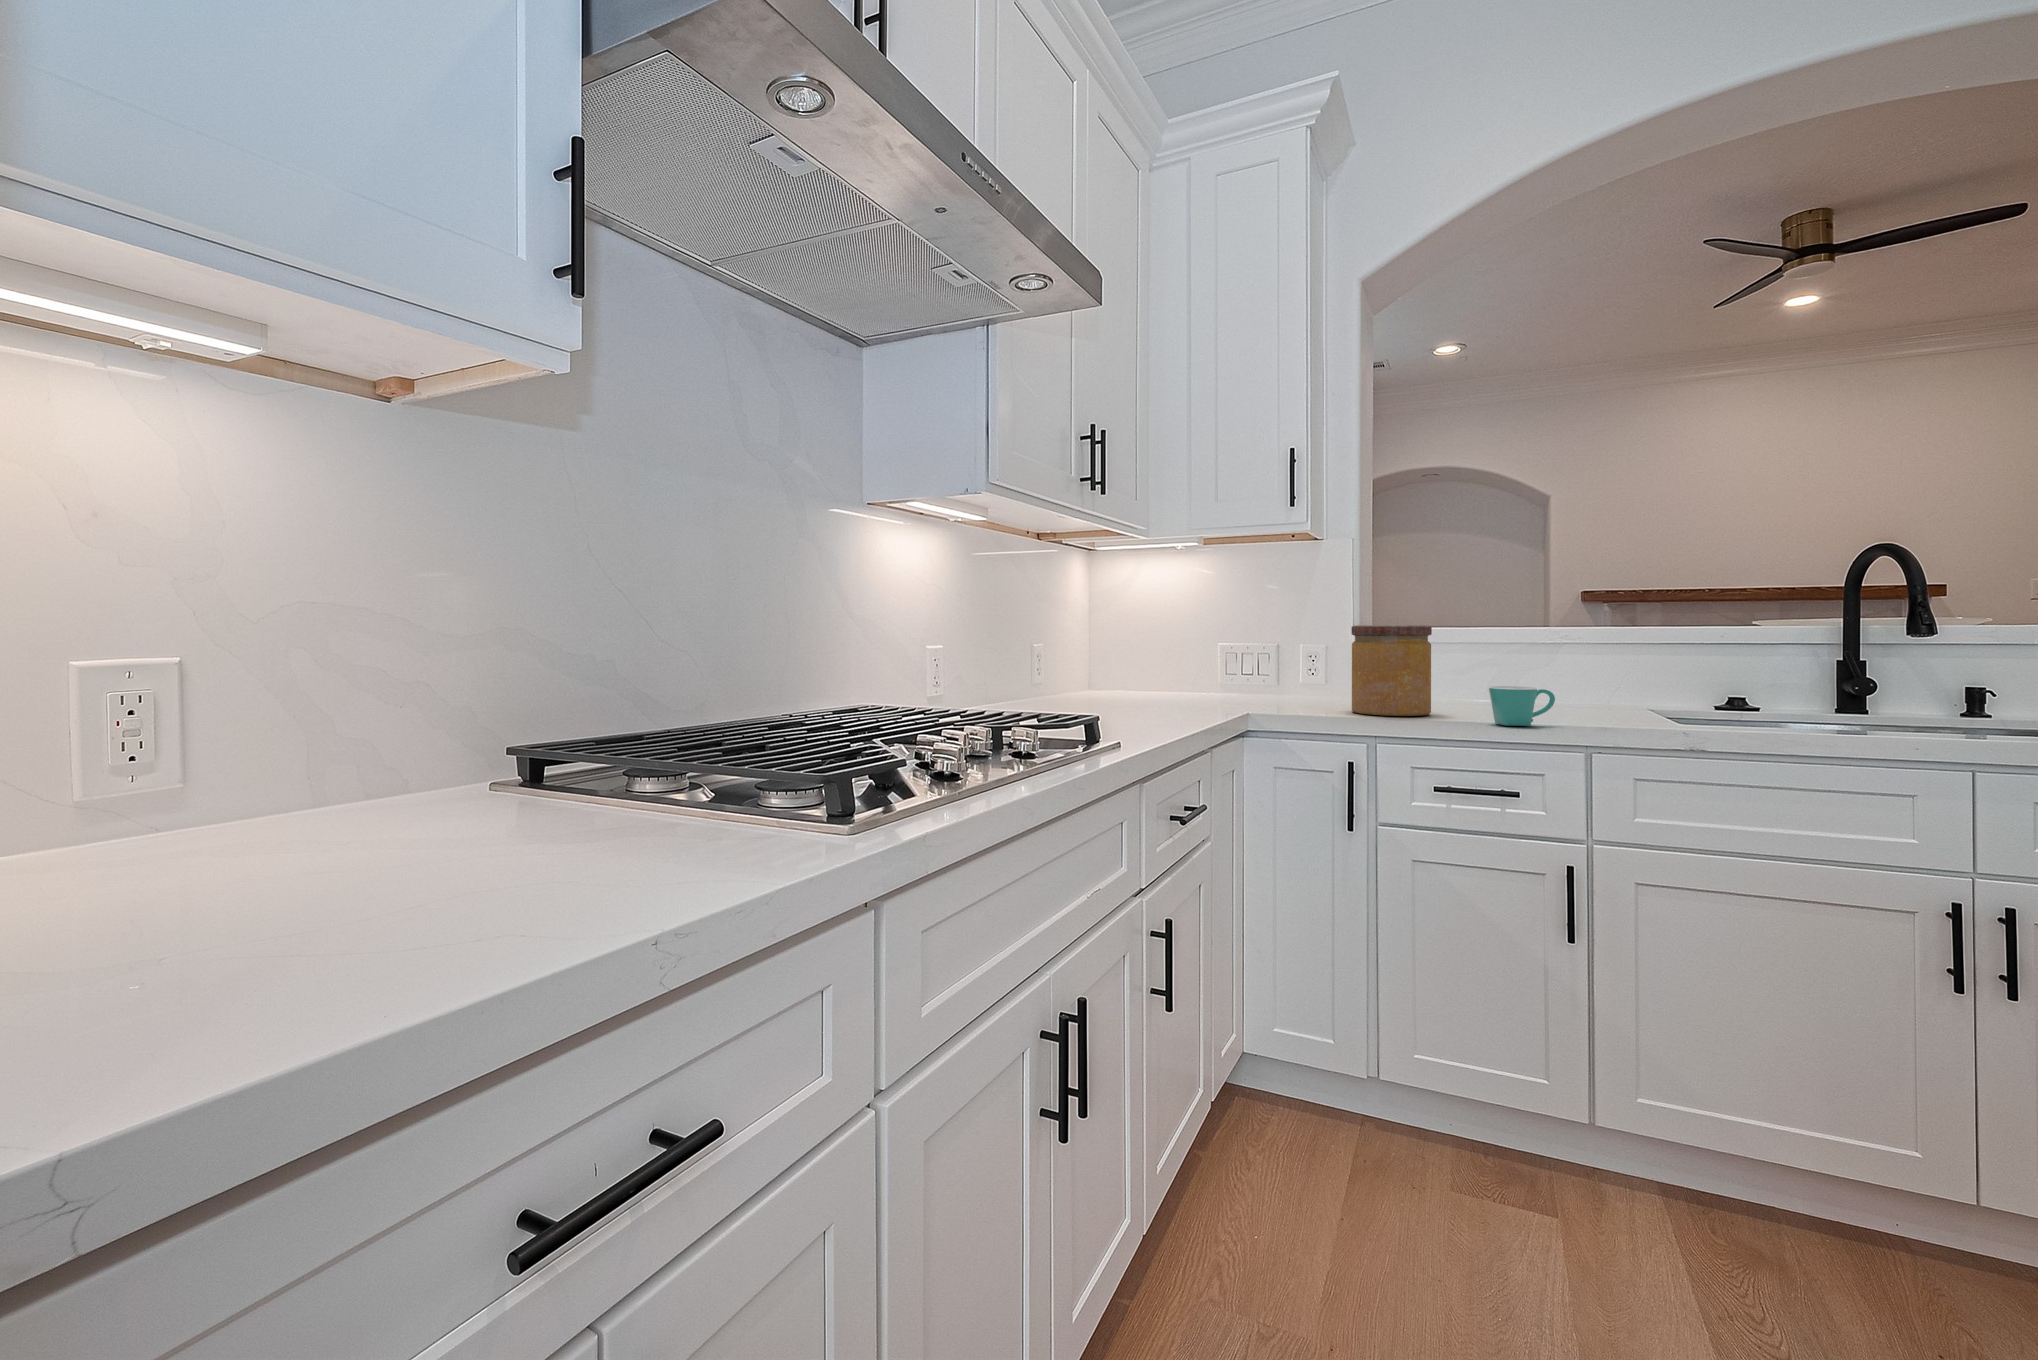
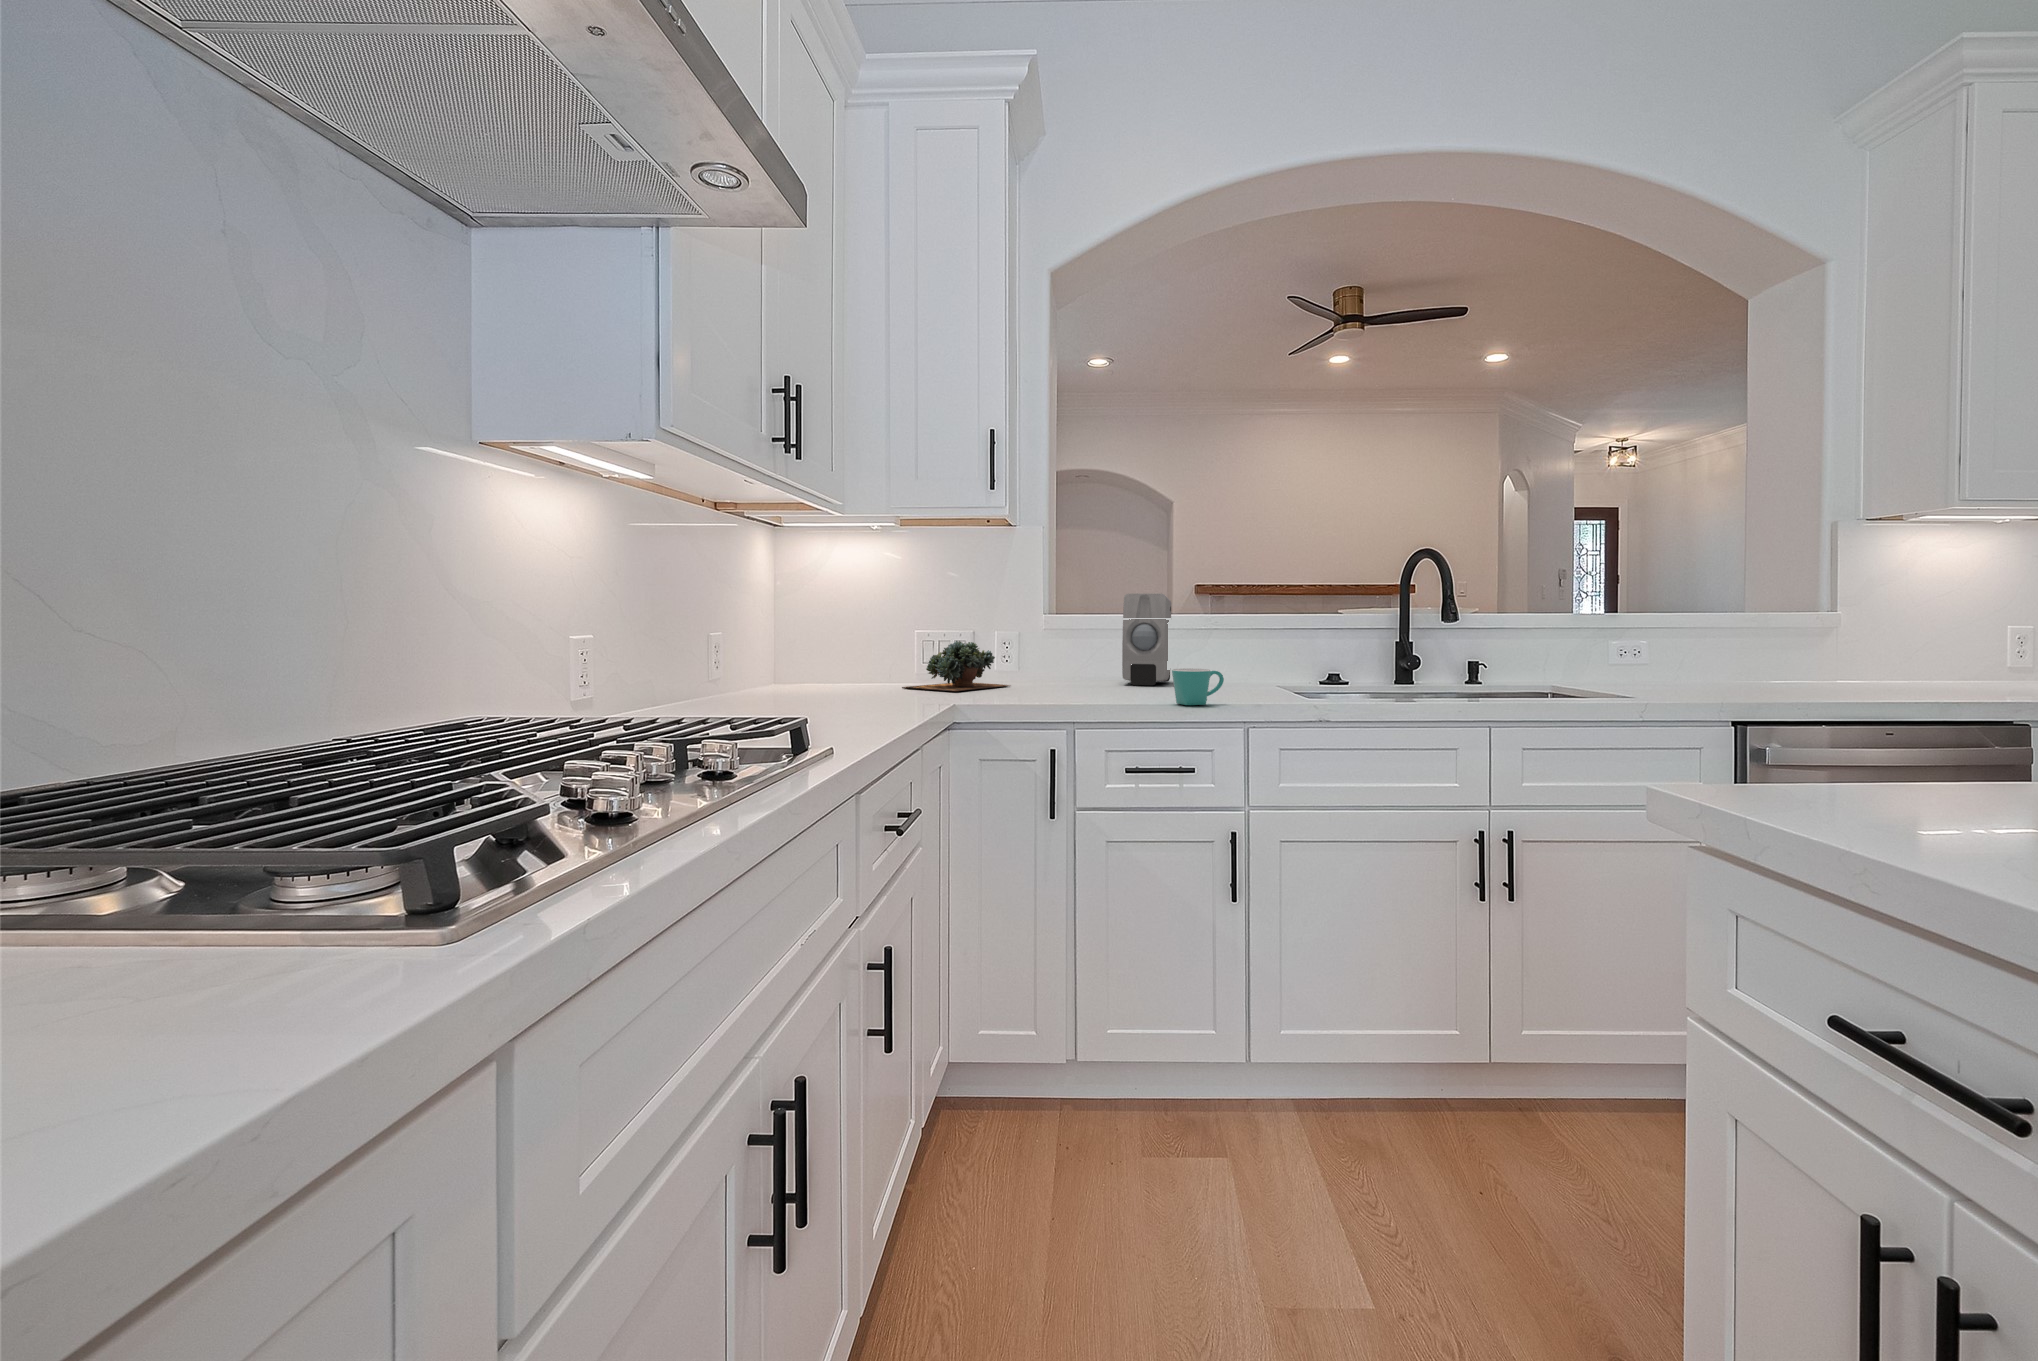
soap dispenser: none [1443,605,1507,704] -> present [1122,593,1171,685]
jar: present [1352,625,1432,716] -> none [1050,611,1121,699]
succulent plant: none [1204,654,1316,703] -> present [902,641,1010,691]

